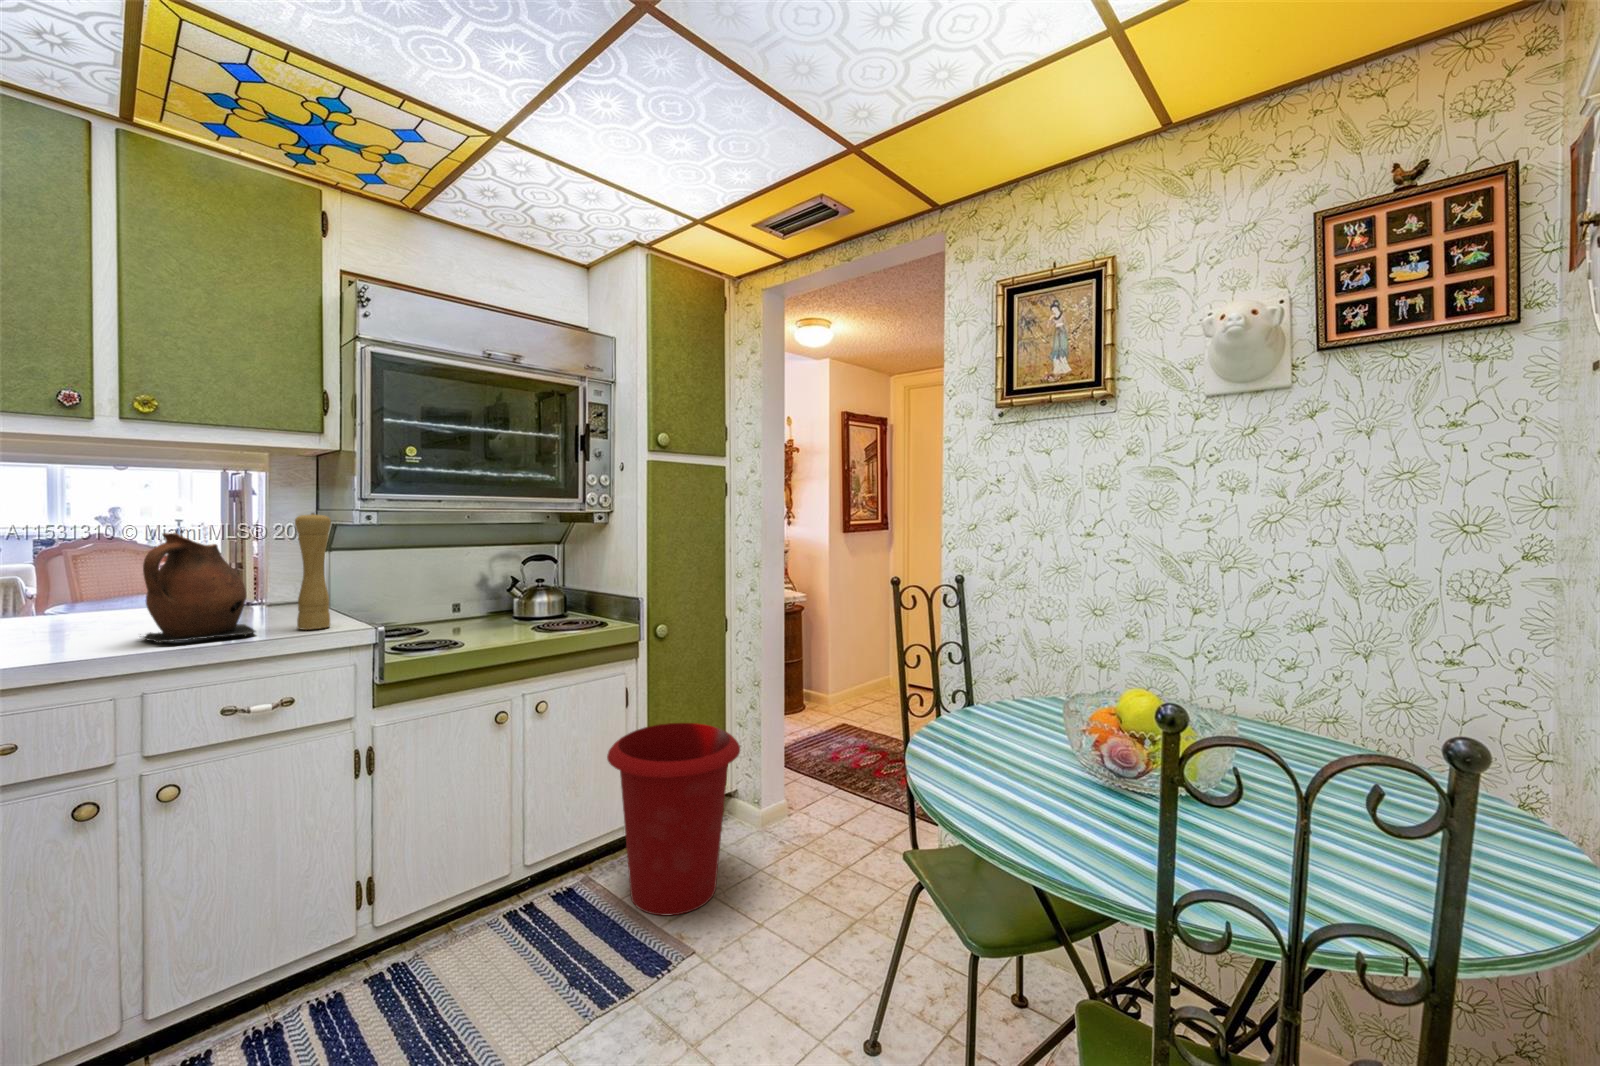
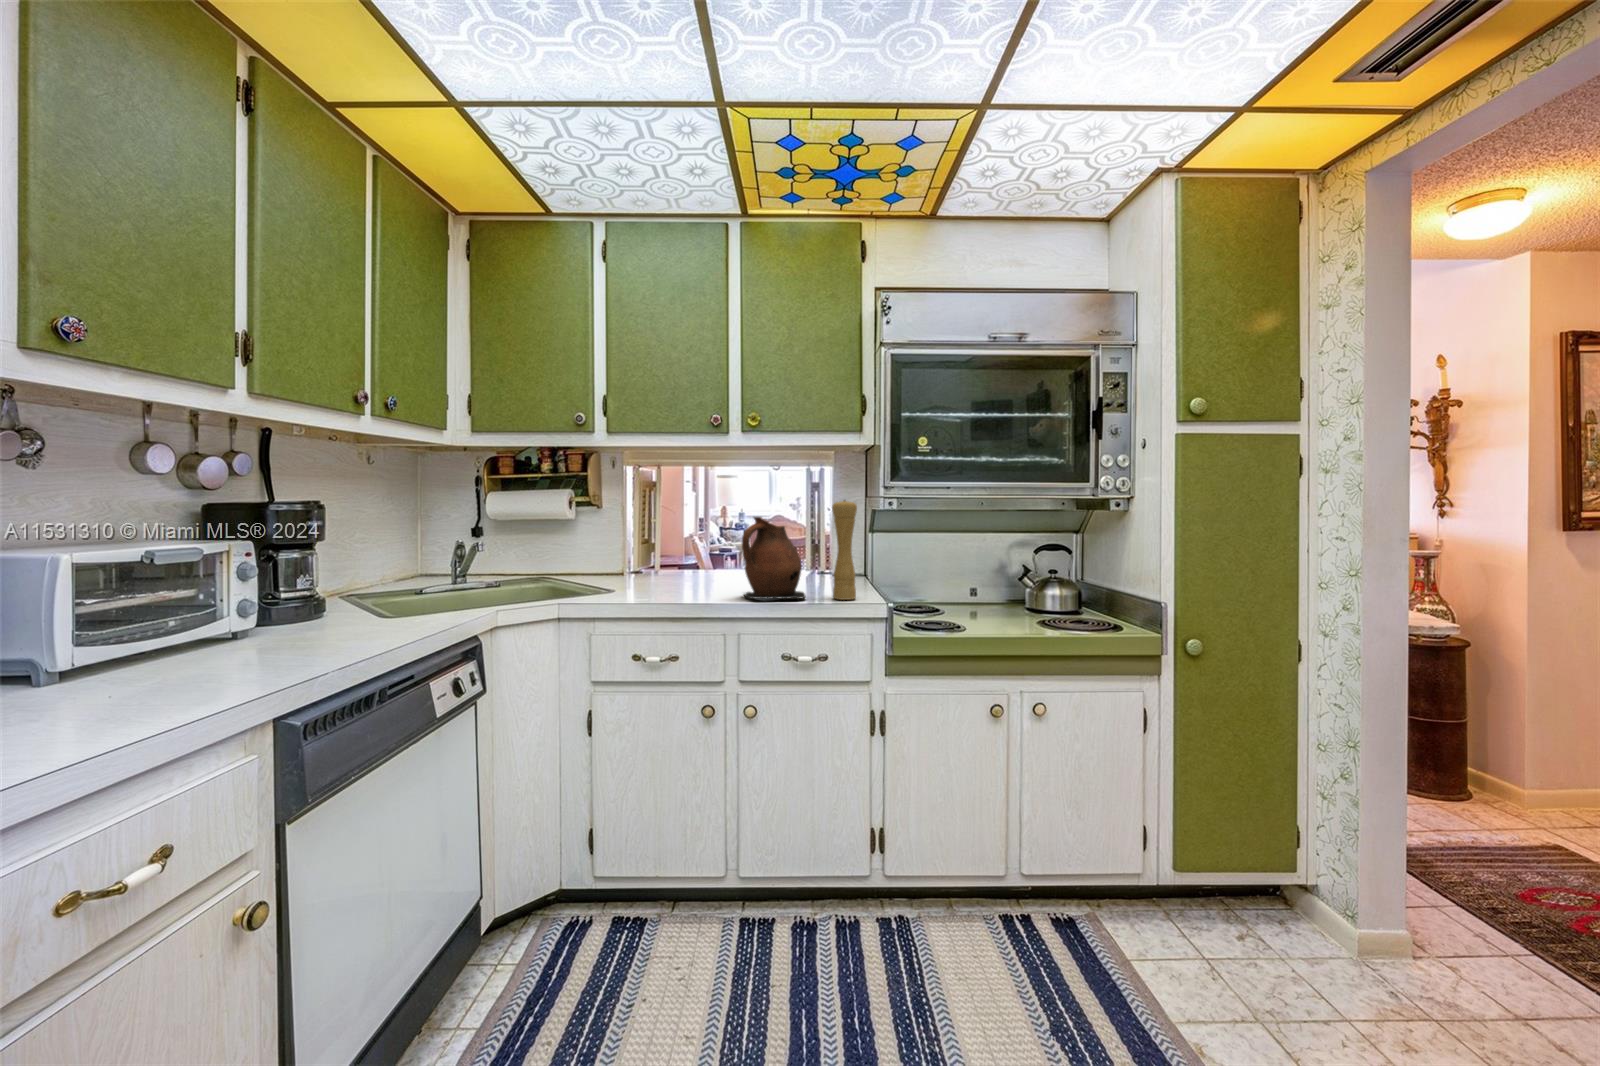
waste bin: present [607,723,740,916] -> none [1113,759,1310,1015]

